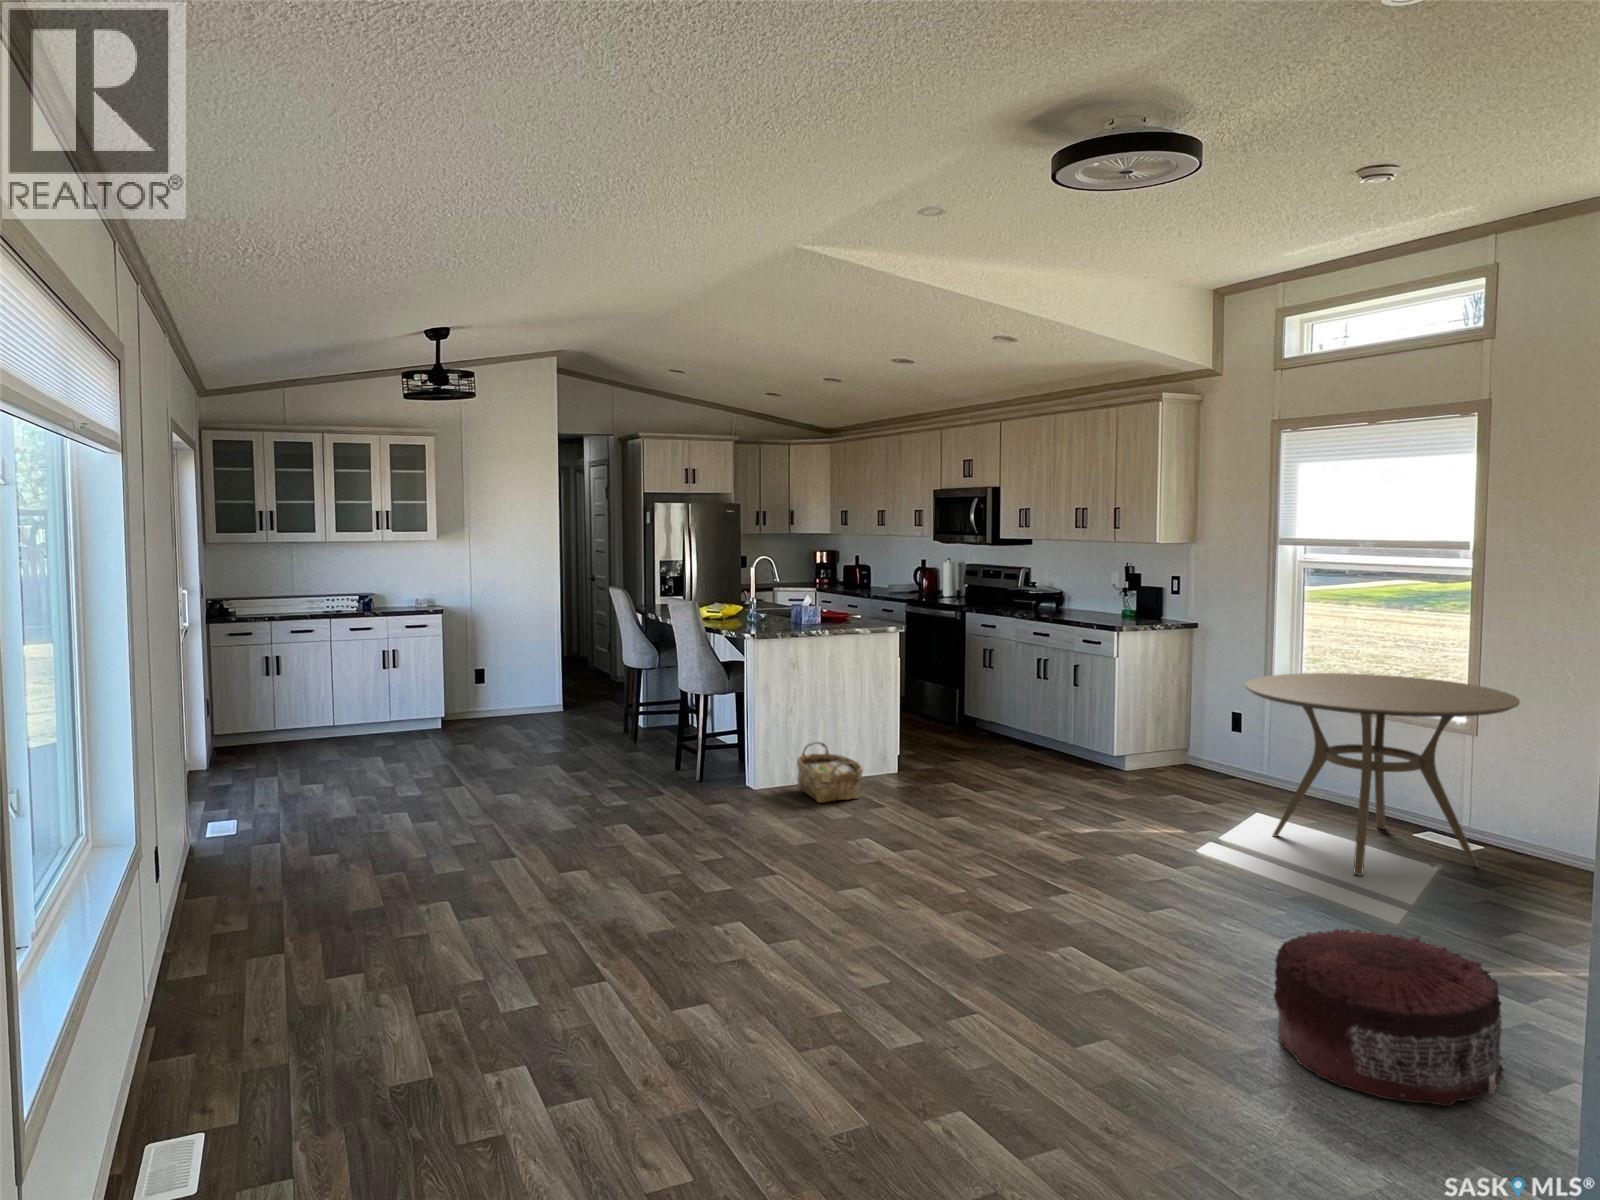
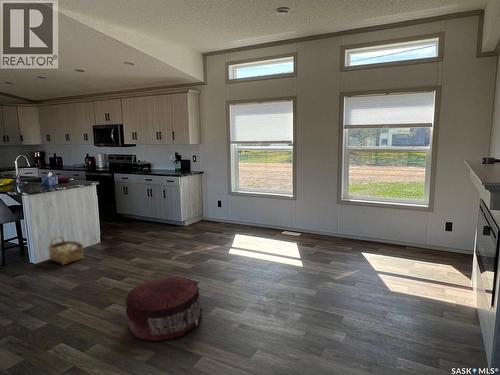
dining table: present [1245,673,1520,876] -> none [234,184,313,251]
pouf: present [1274,928,1503,1106] -> present [126,276,202,341]

